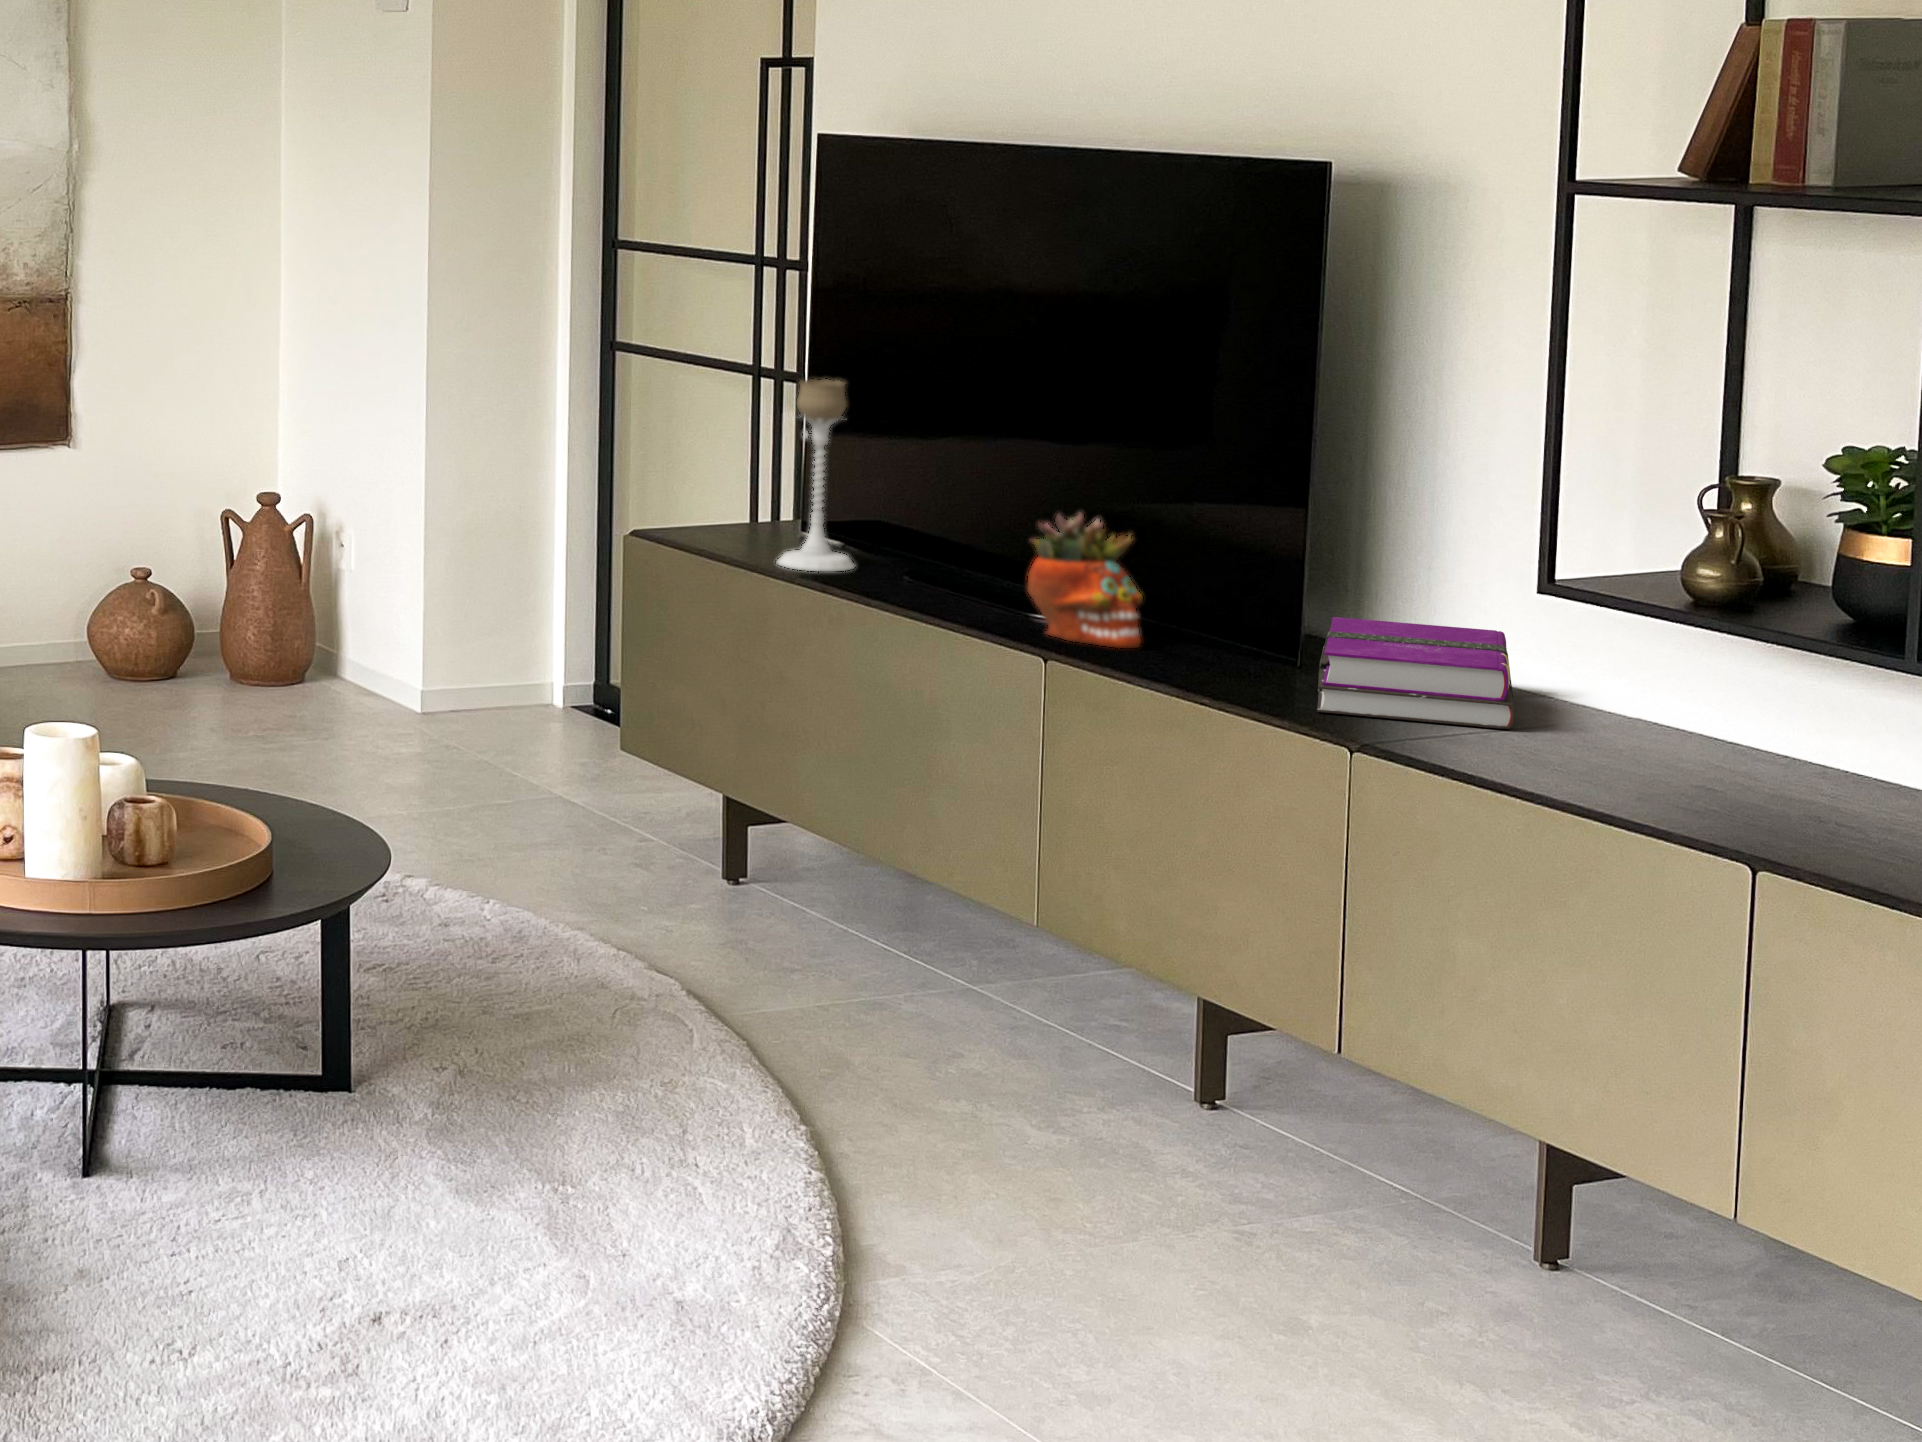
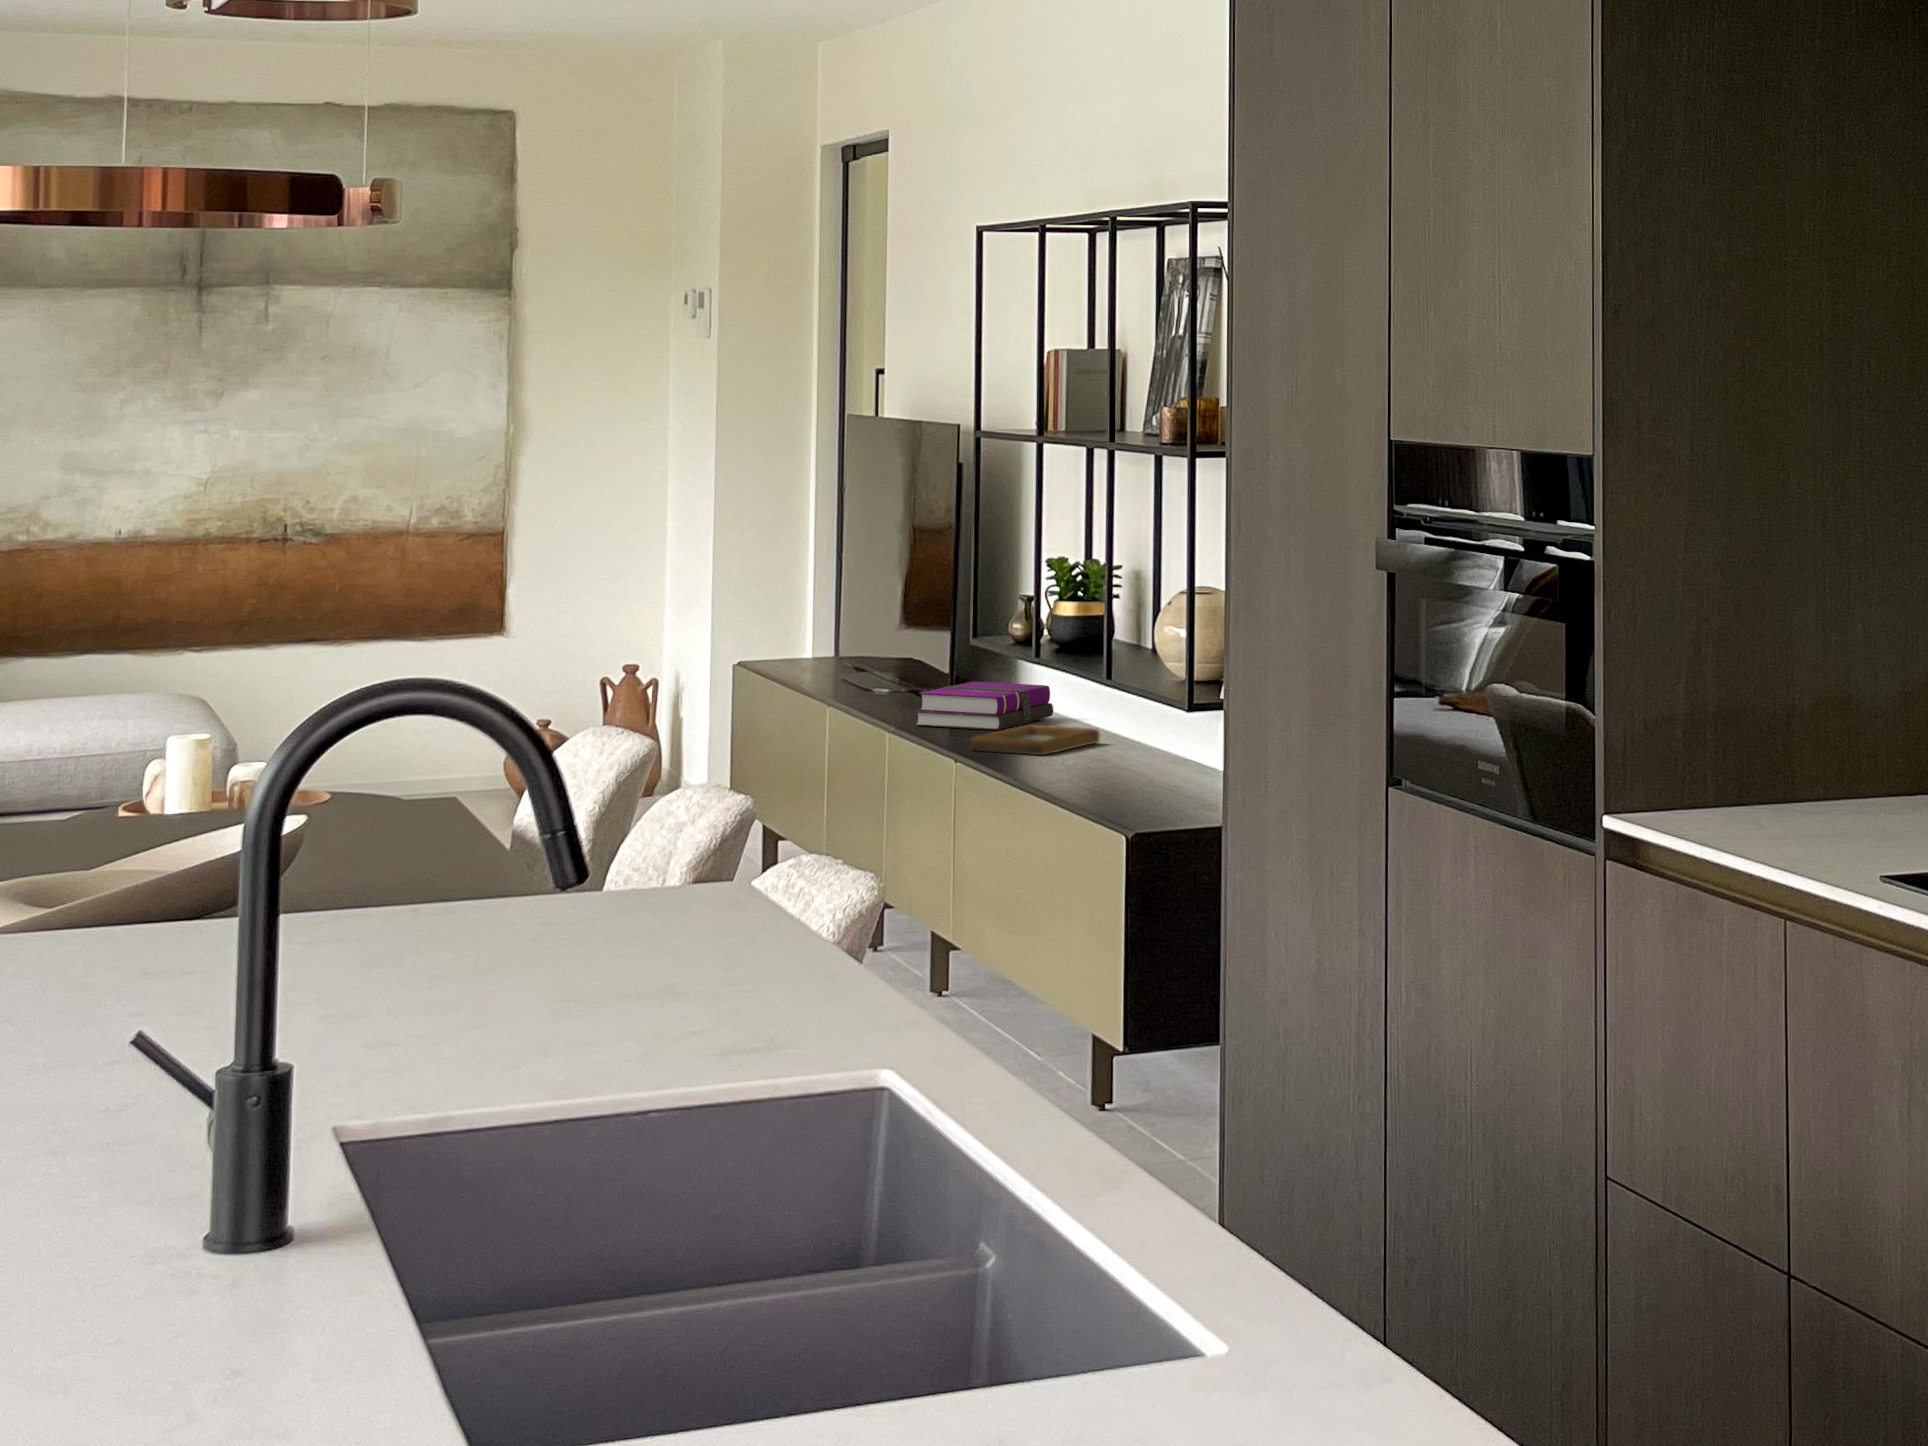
candle holder: present [777,379,854,572] -> none [789,564,836,680]
succulent planter: present [1027,513,1143,648] -> none [850,630,907,706]
picture frame: none [1628,734,1824,825] -> present [969,724,1100,755]

